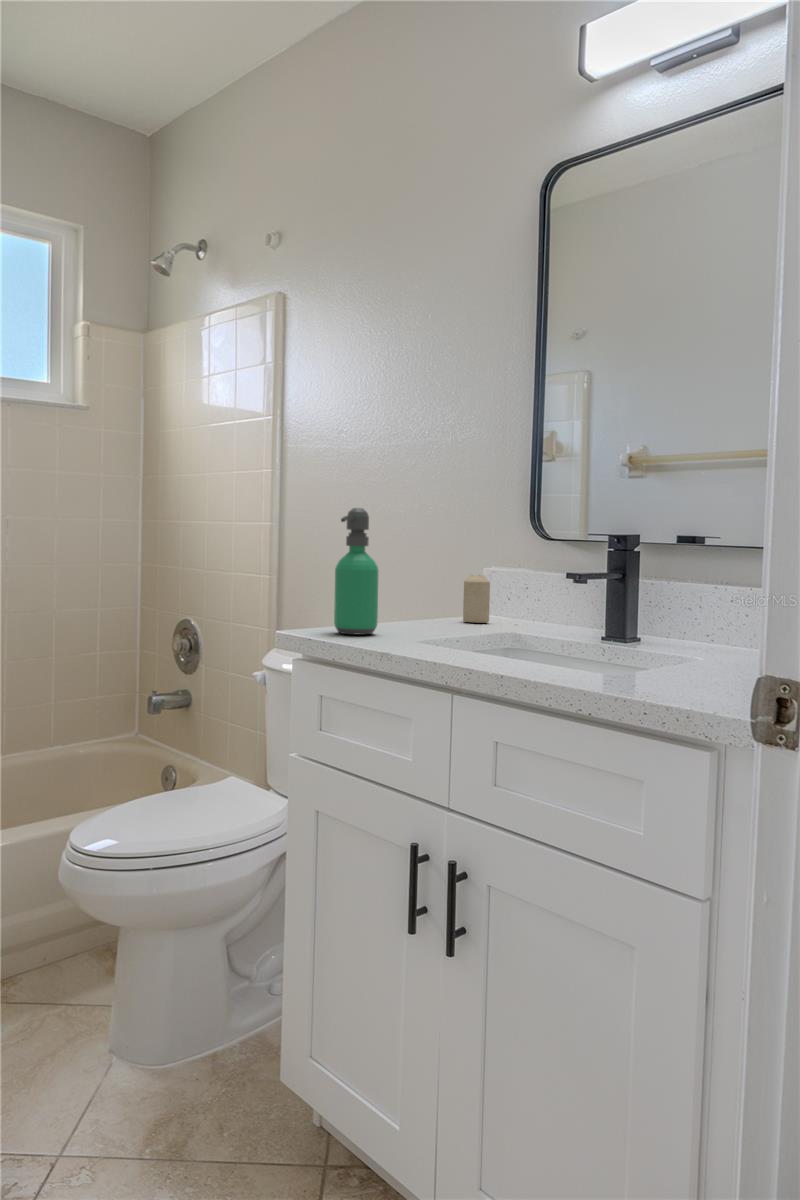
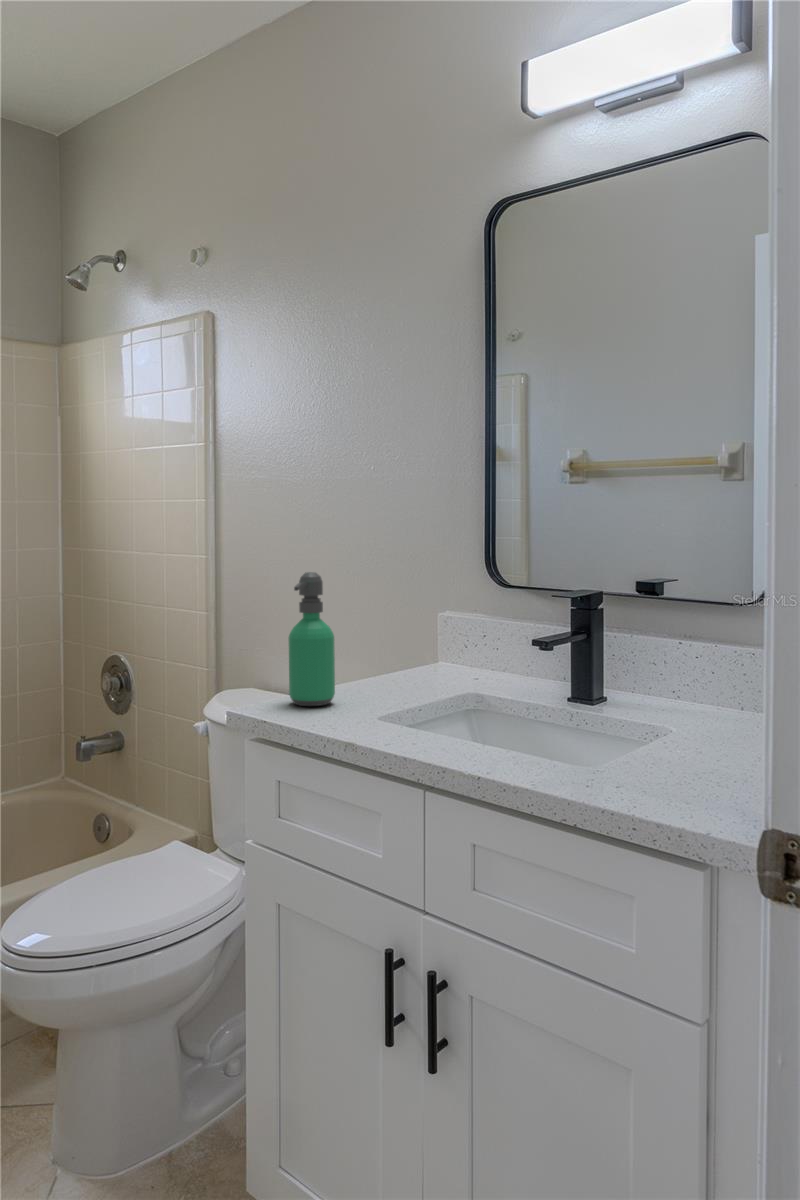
candle: present [463,575,490,623] -> none [418,623,445,674]

